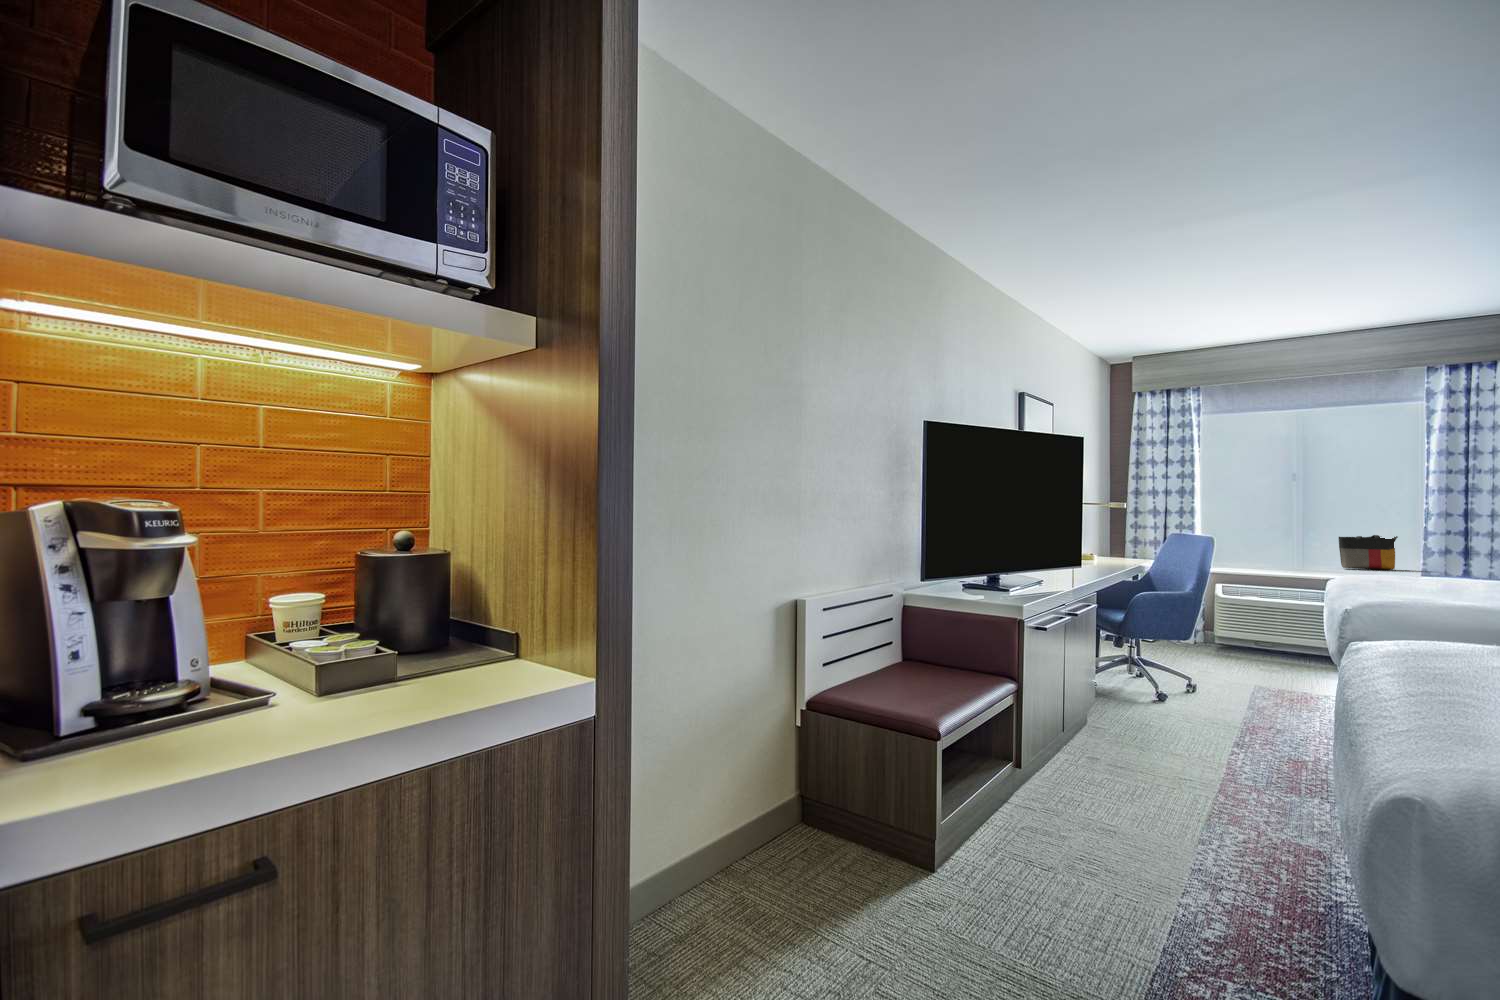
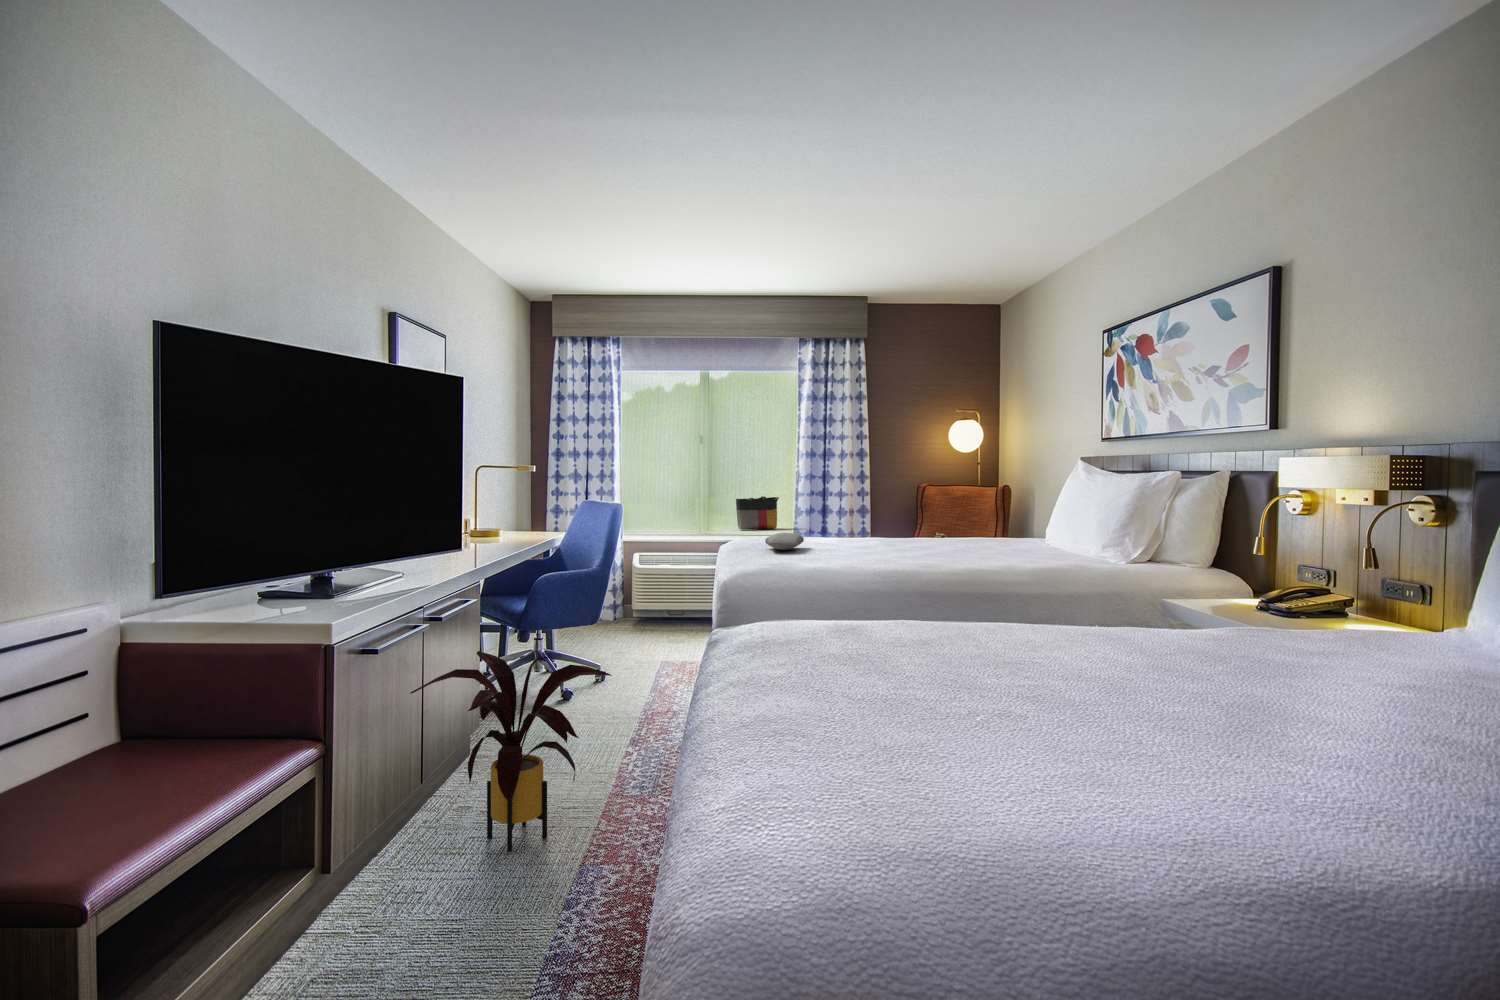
pillow: none [1384,572,1439,589] -> present [765,533,804,550]
house plant: none [1061,641,1230,795] -> present [411,651,611,852]

